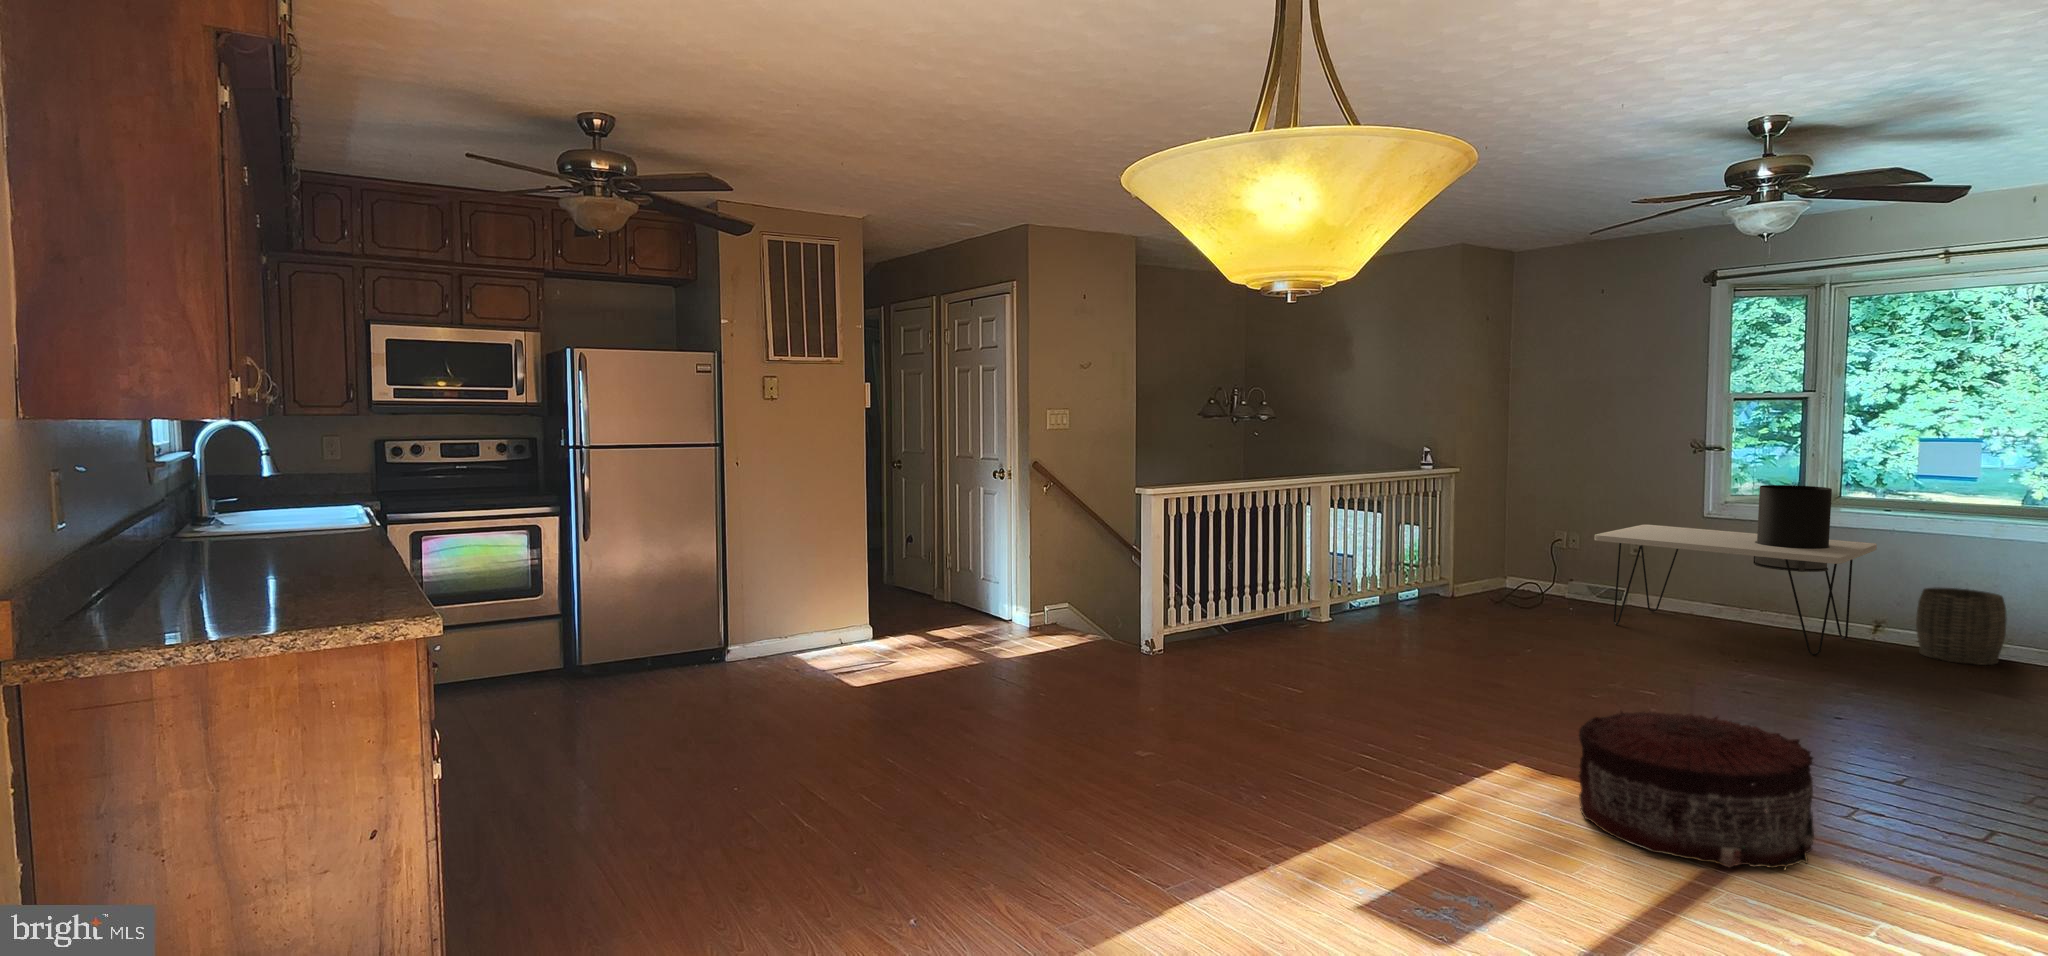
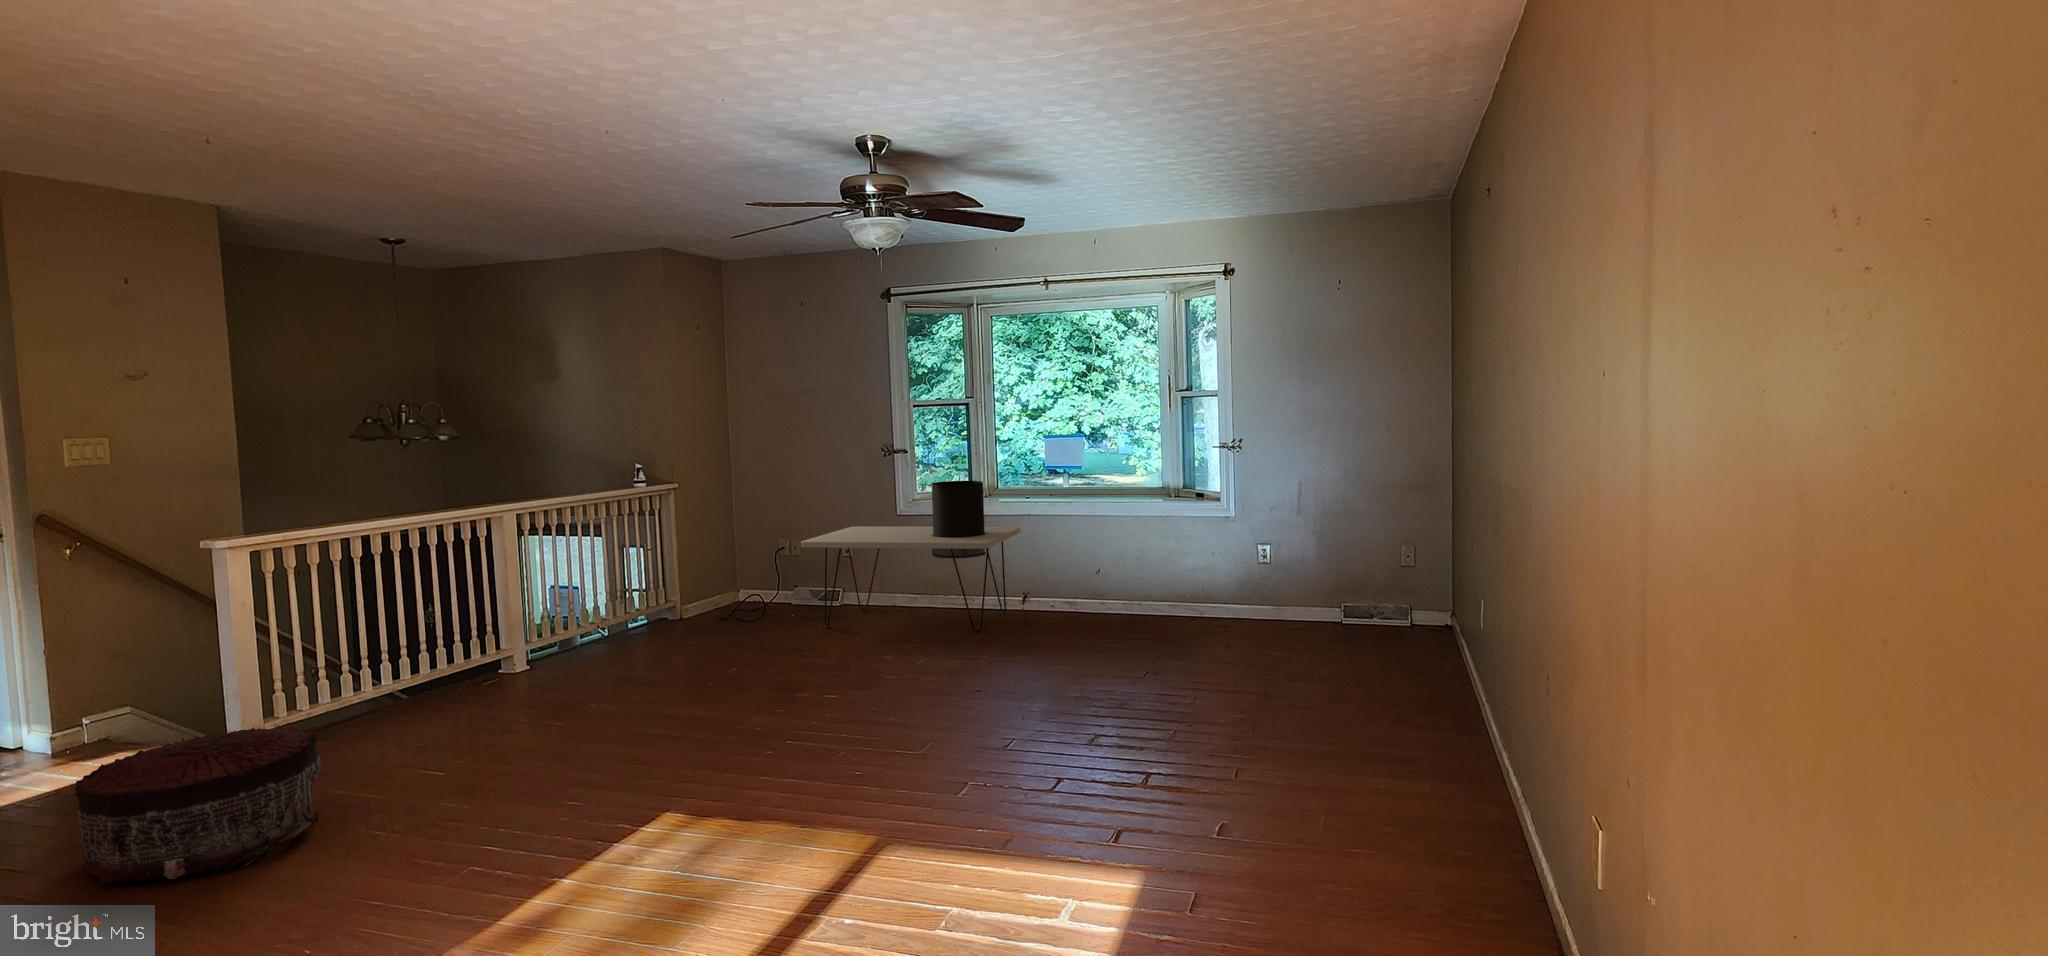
woven basket: present [1916,588,2007,665] -> none [1048,559,1103,621]
pouf: present [1579,712,1814,870] -> present [75,725,321,884]

